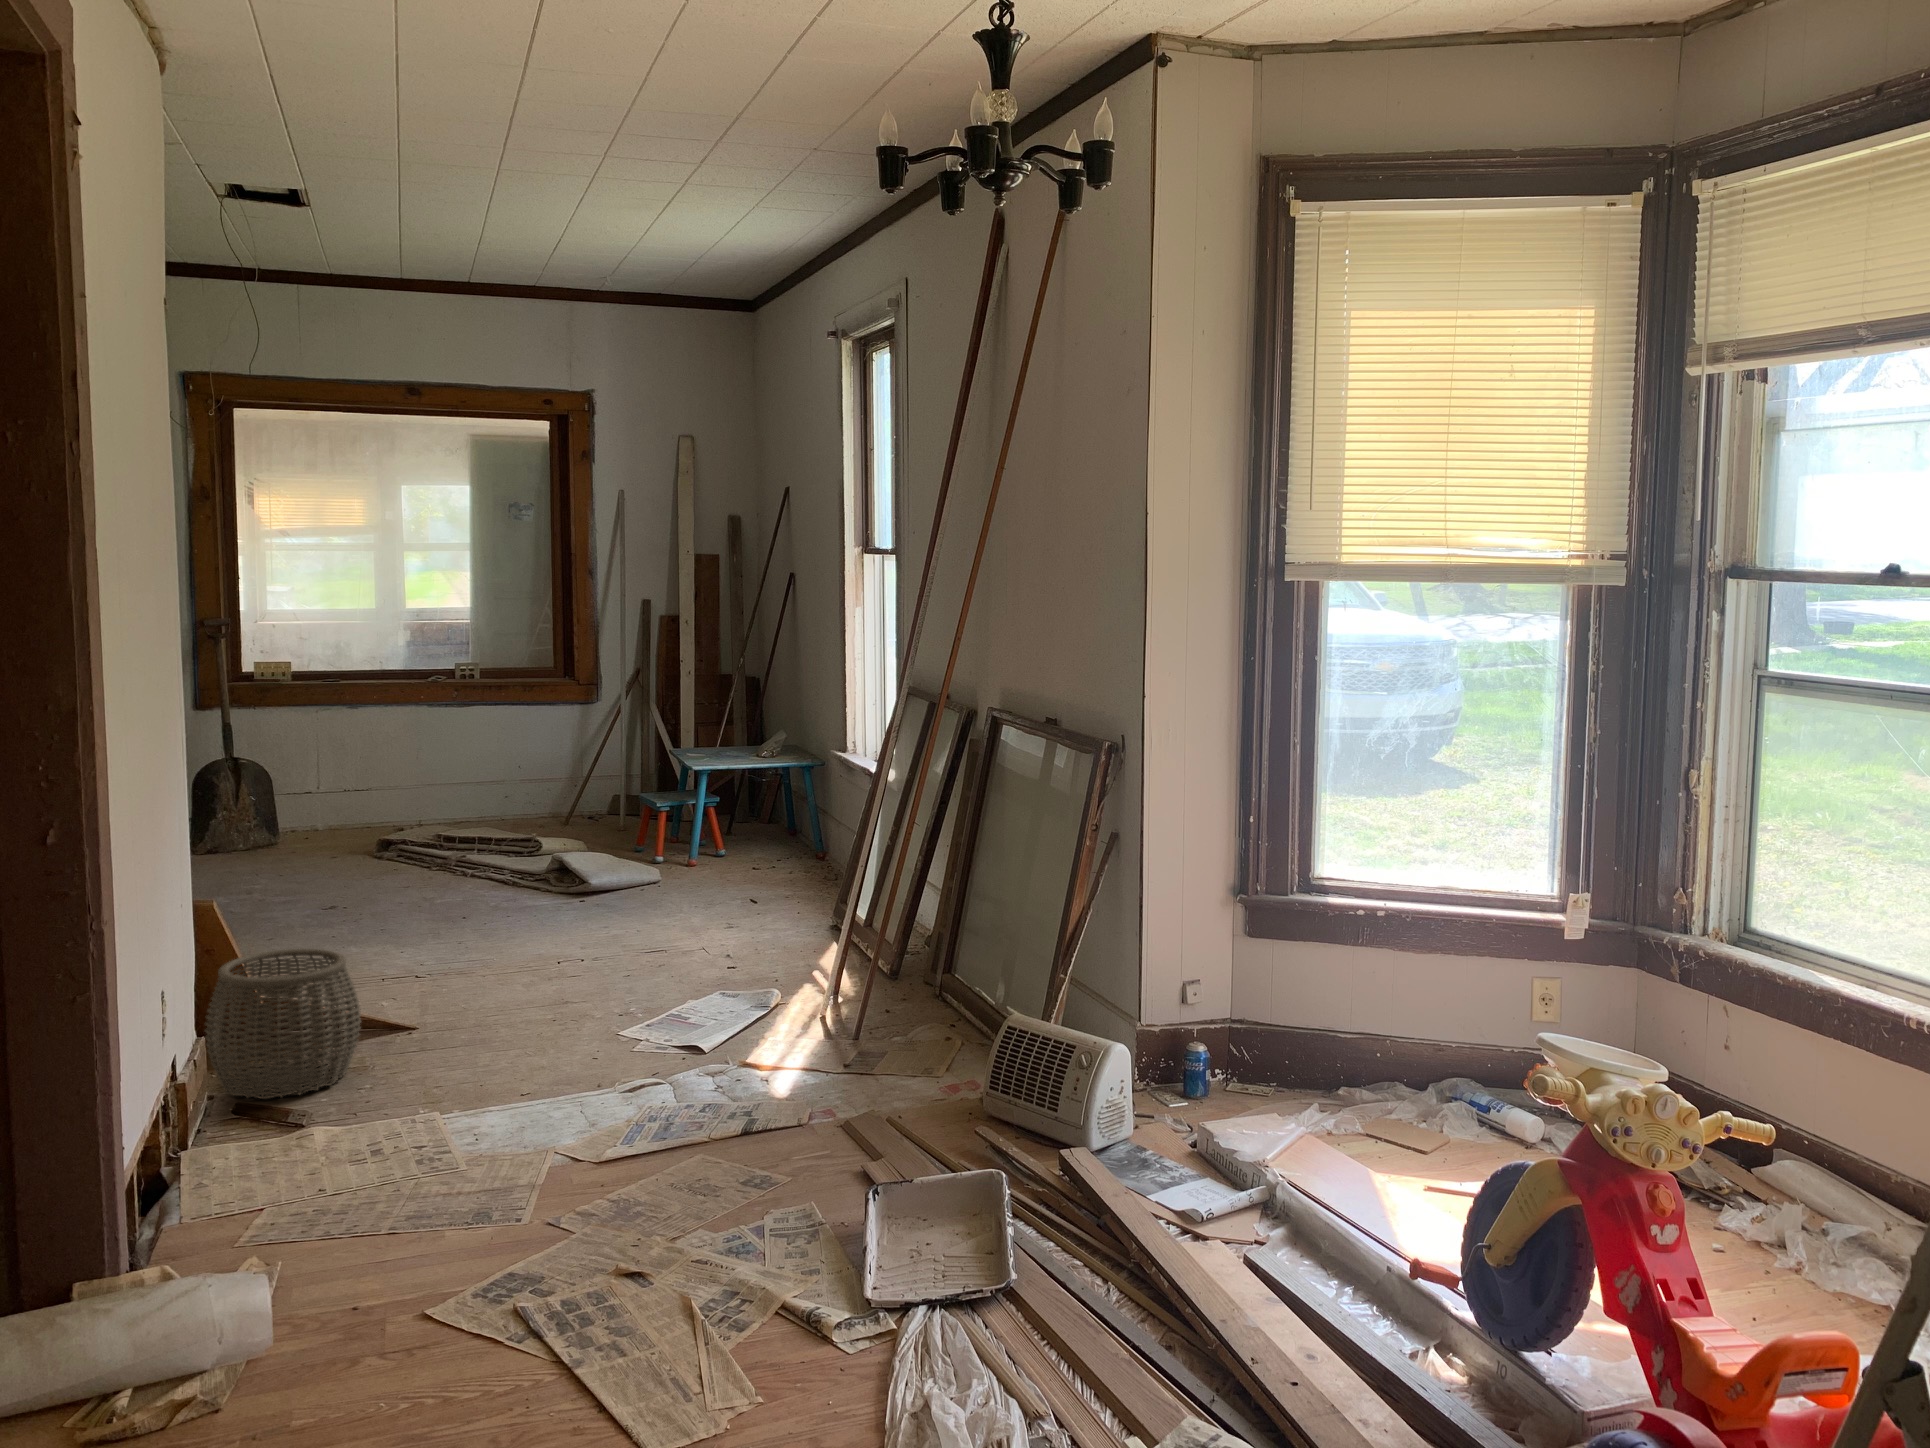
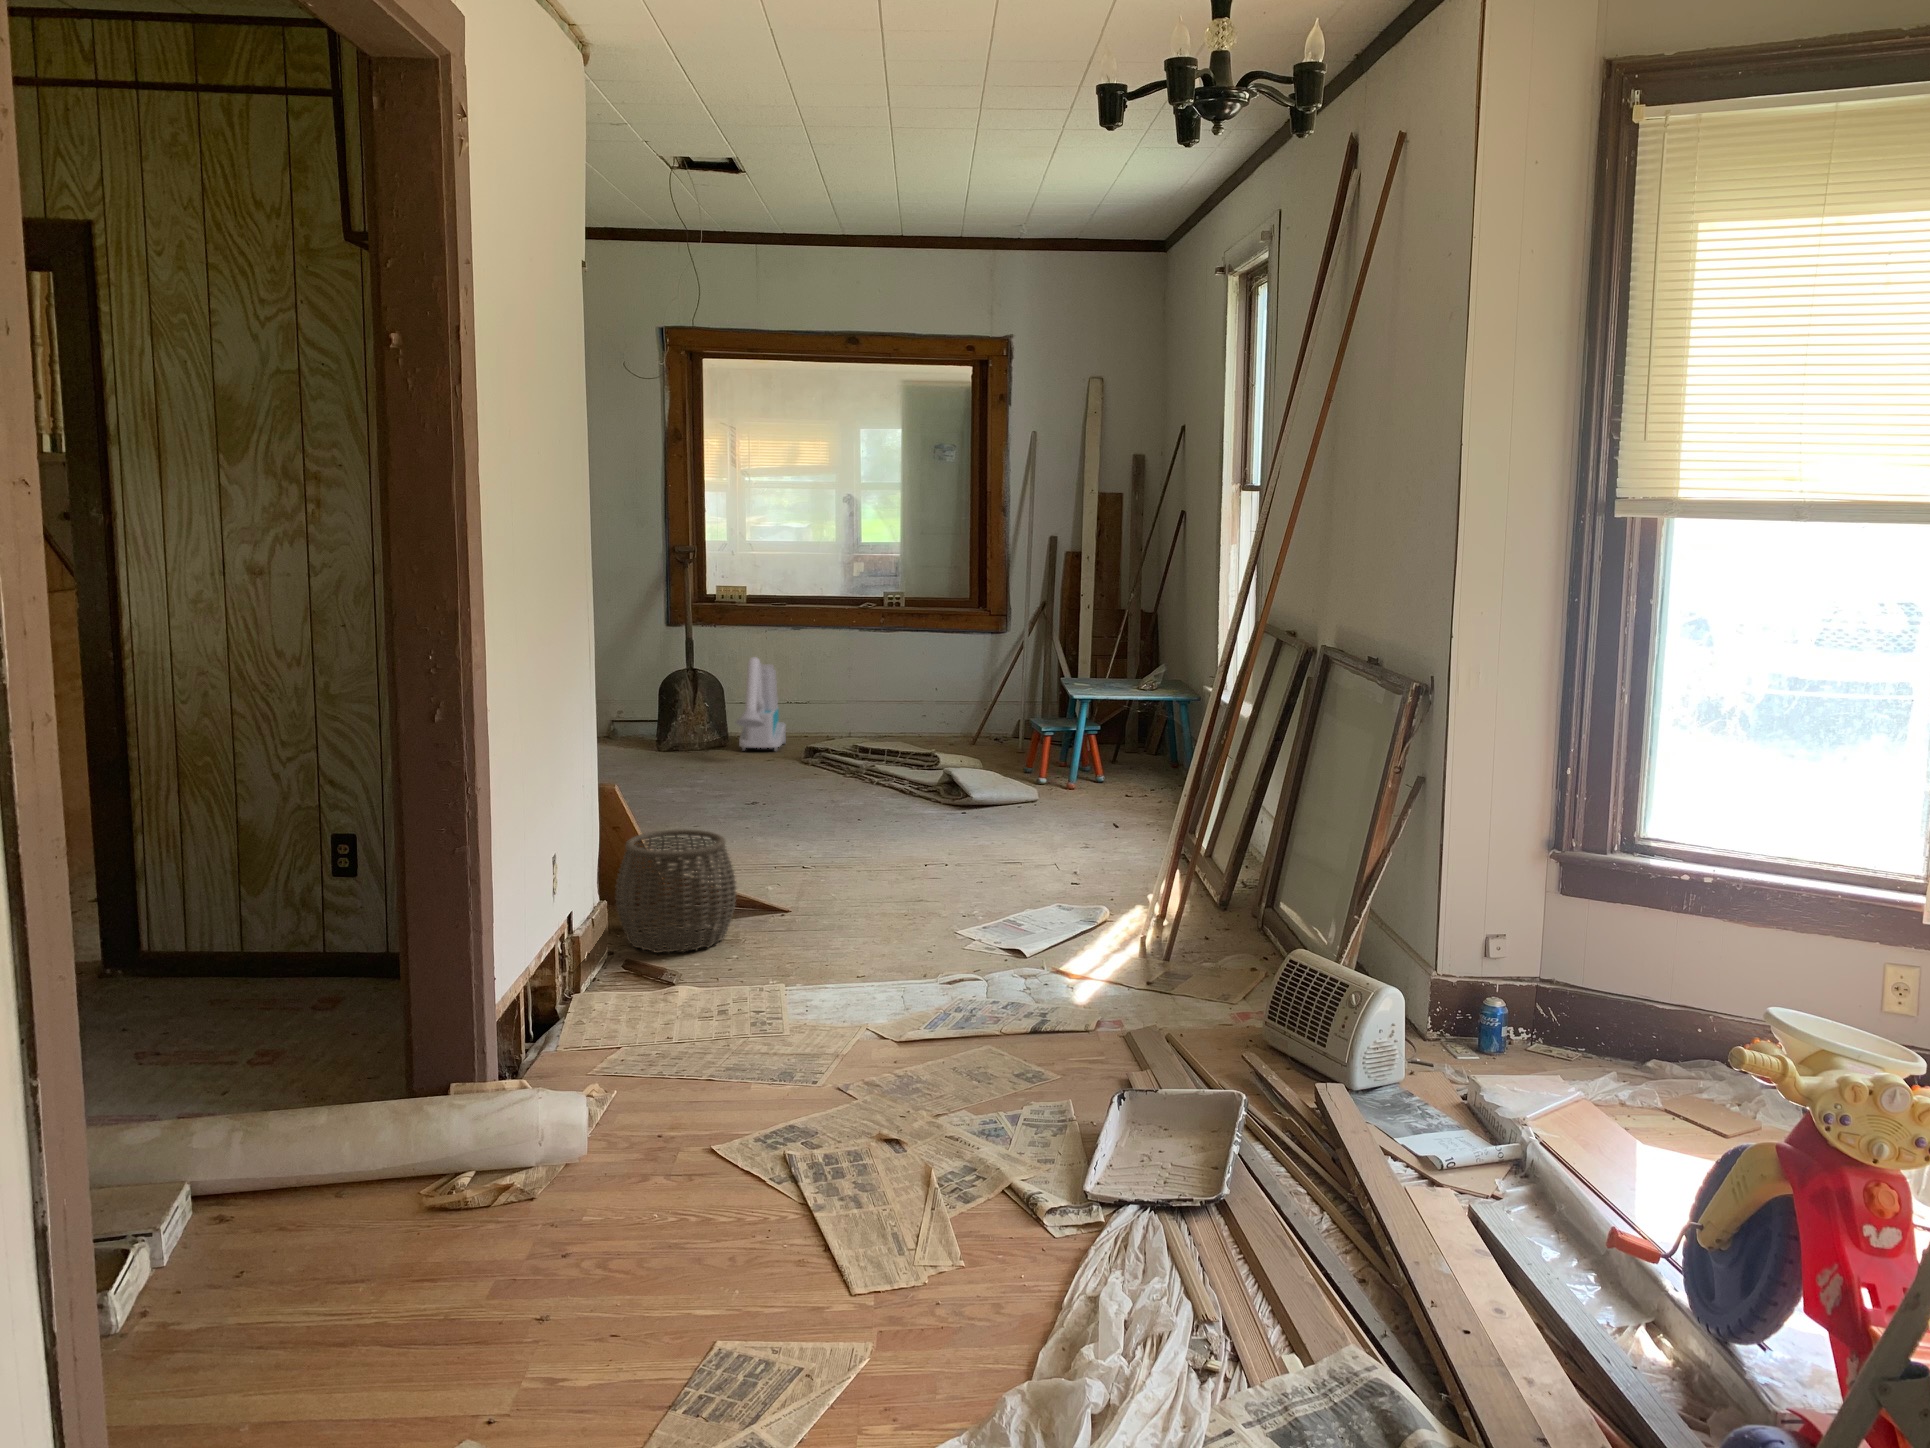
vacuum cleaner: none [284,740,340,851] -> present [736,657,786,751]

